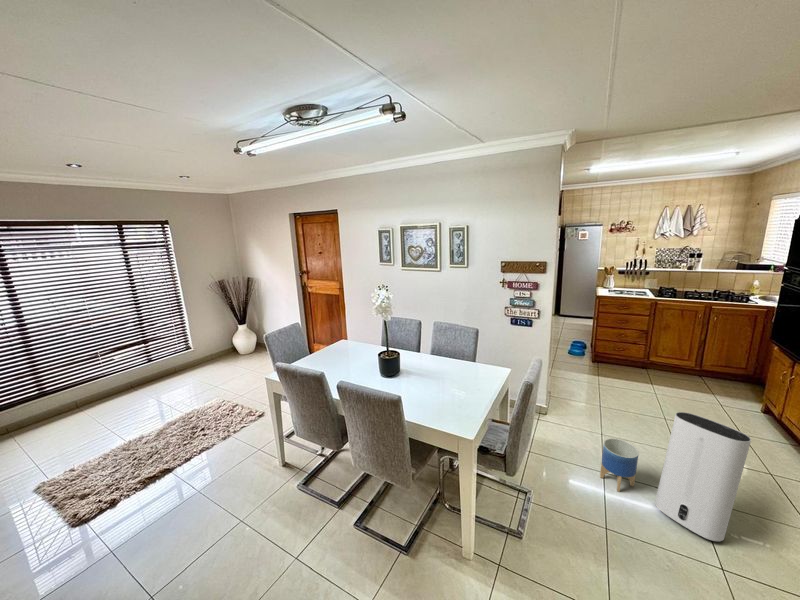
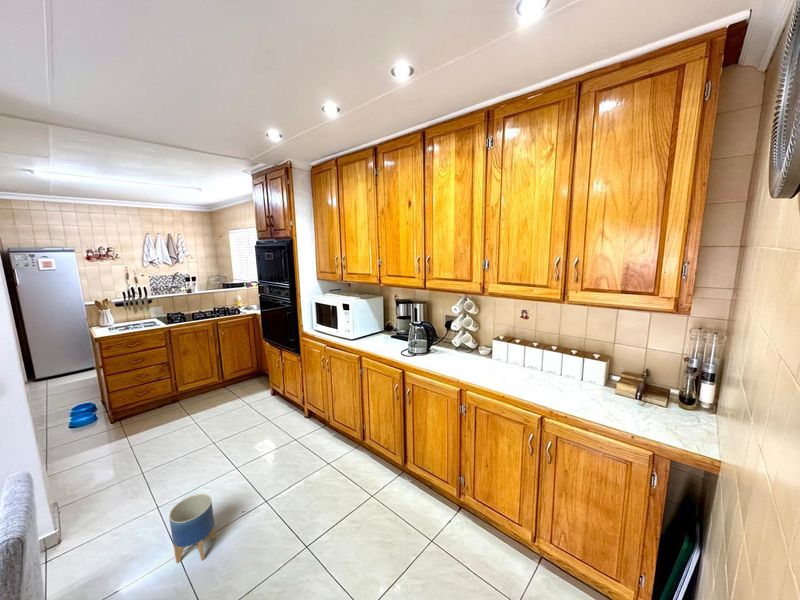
air purifier: present [655,412,751,541] -> none [233,419,296,539]

